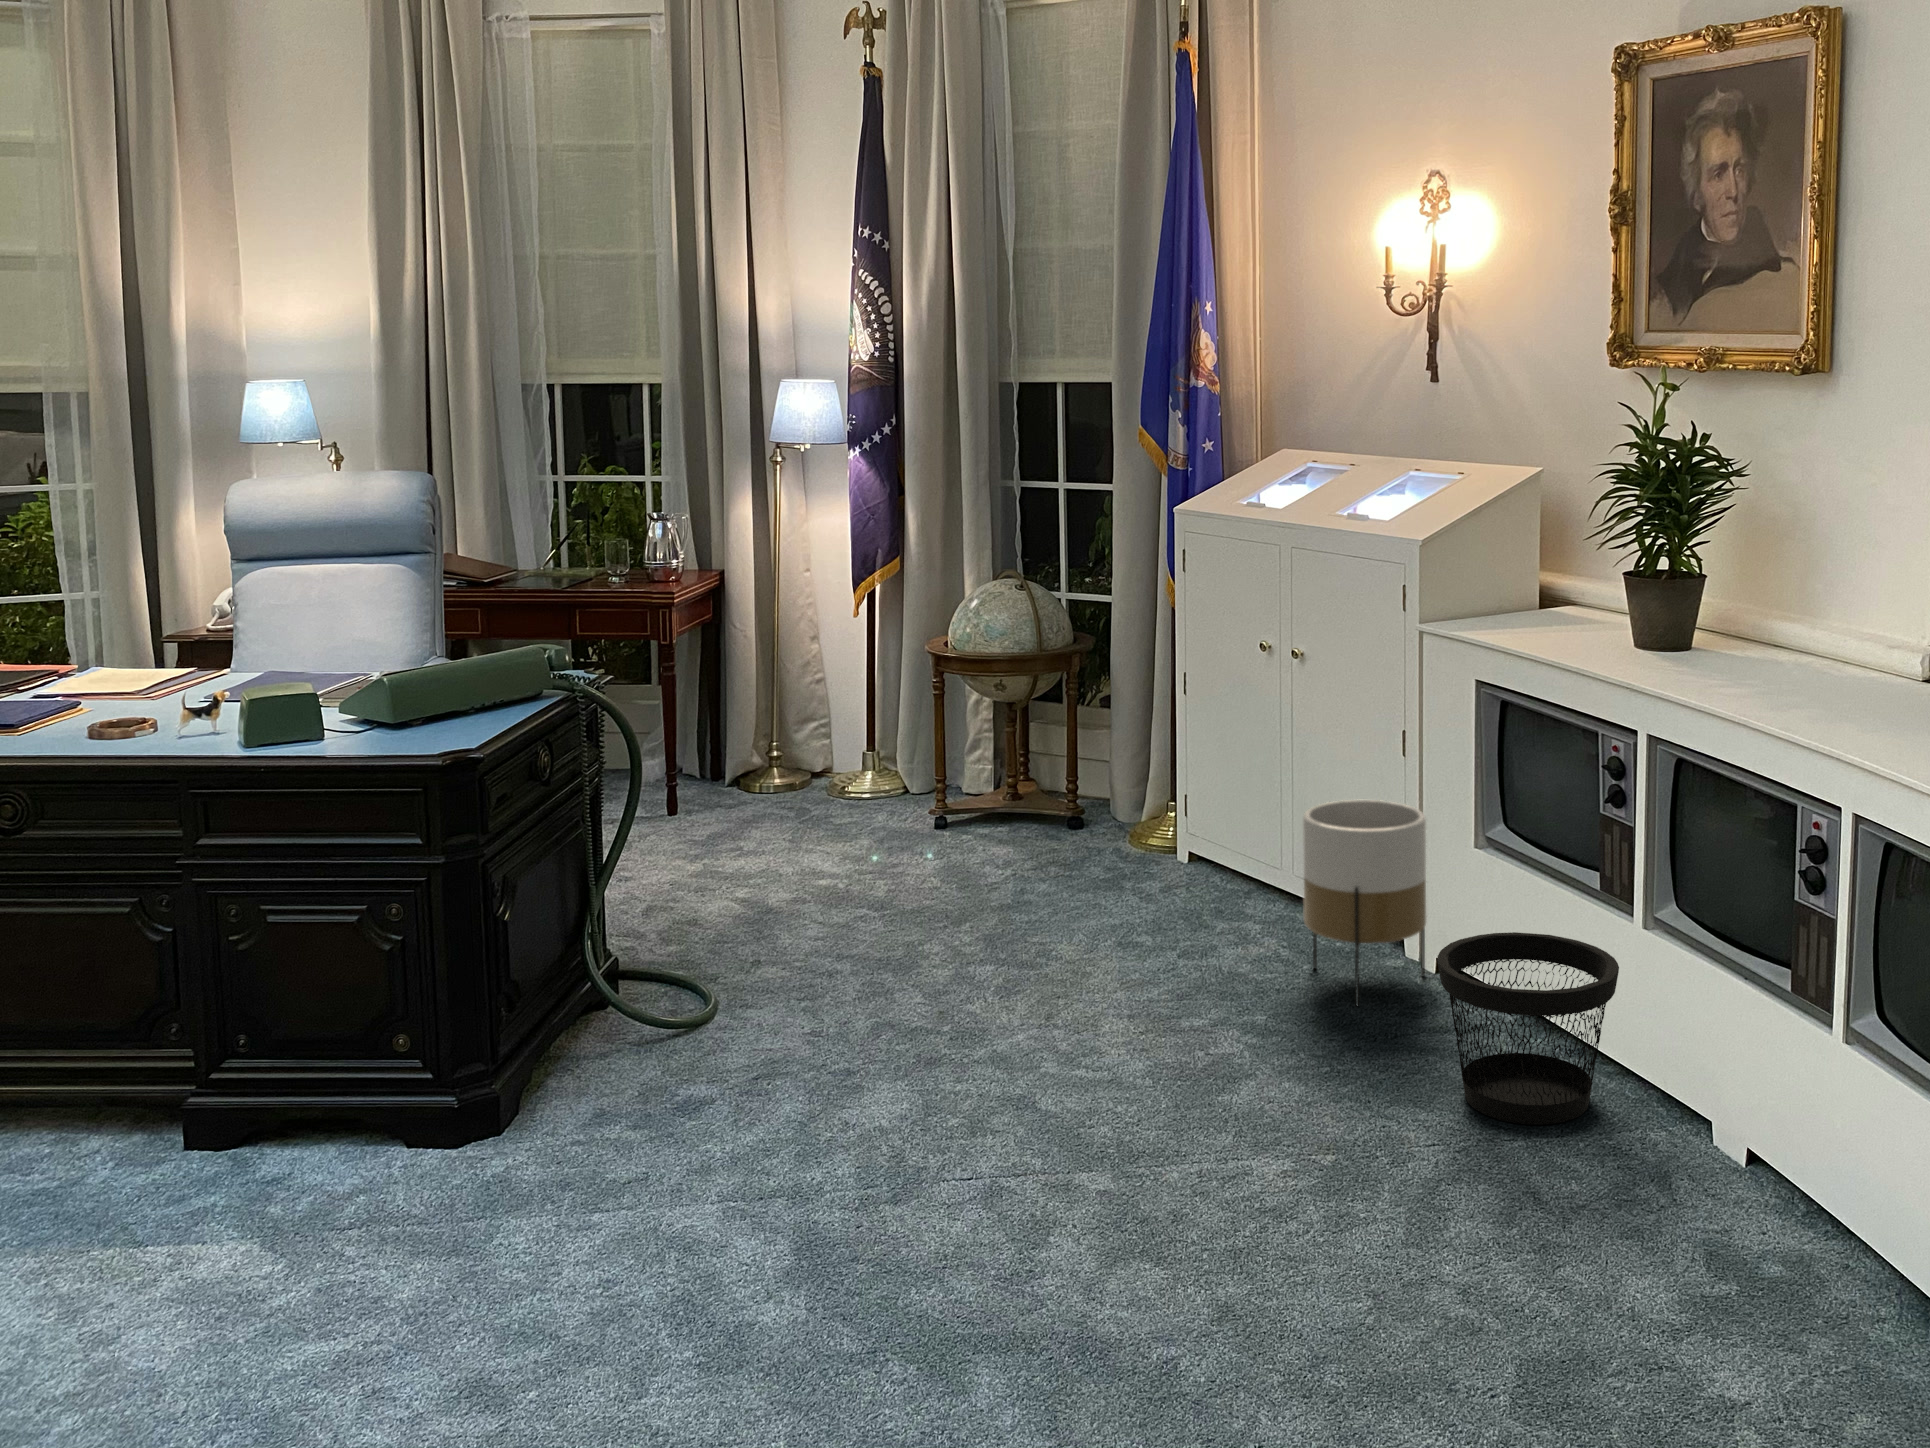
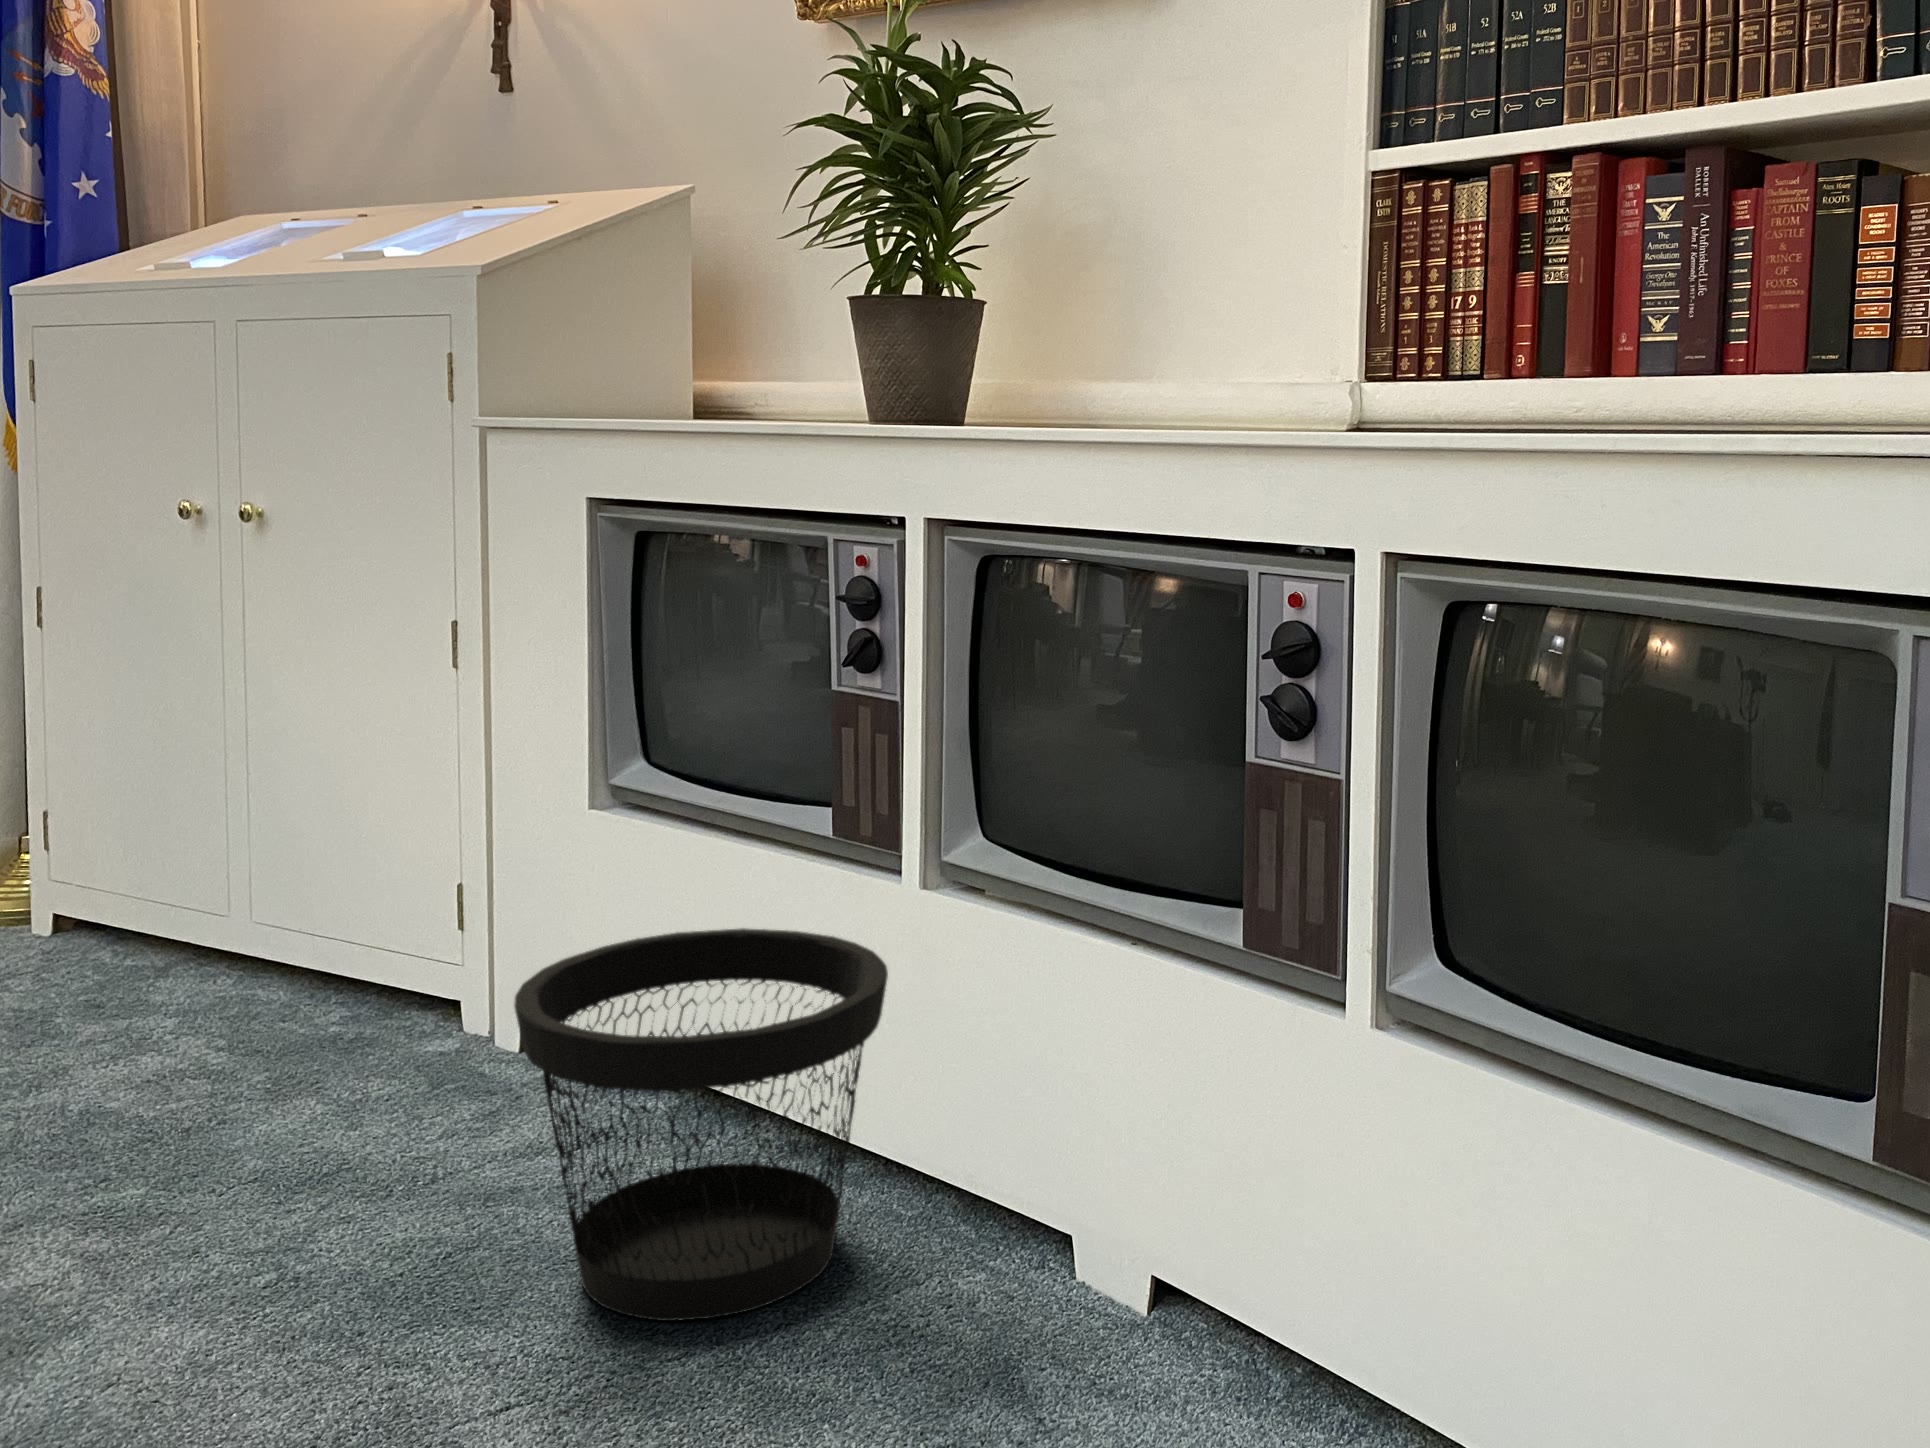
planter: present [1303,800,1426,1006] -> none [235,740,498,1133]

